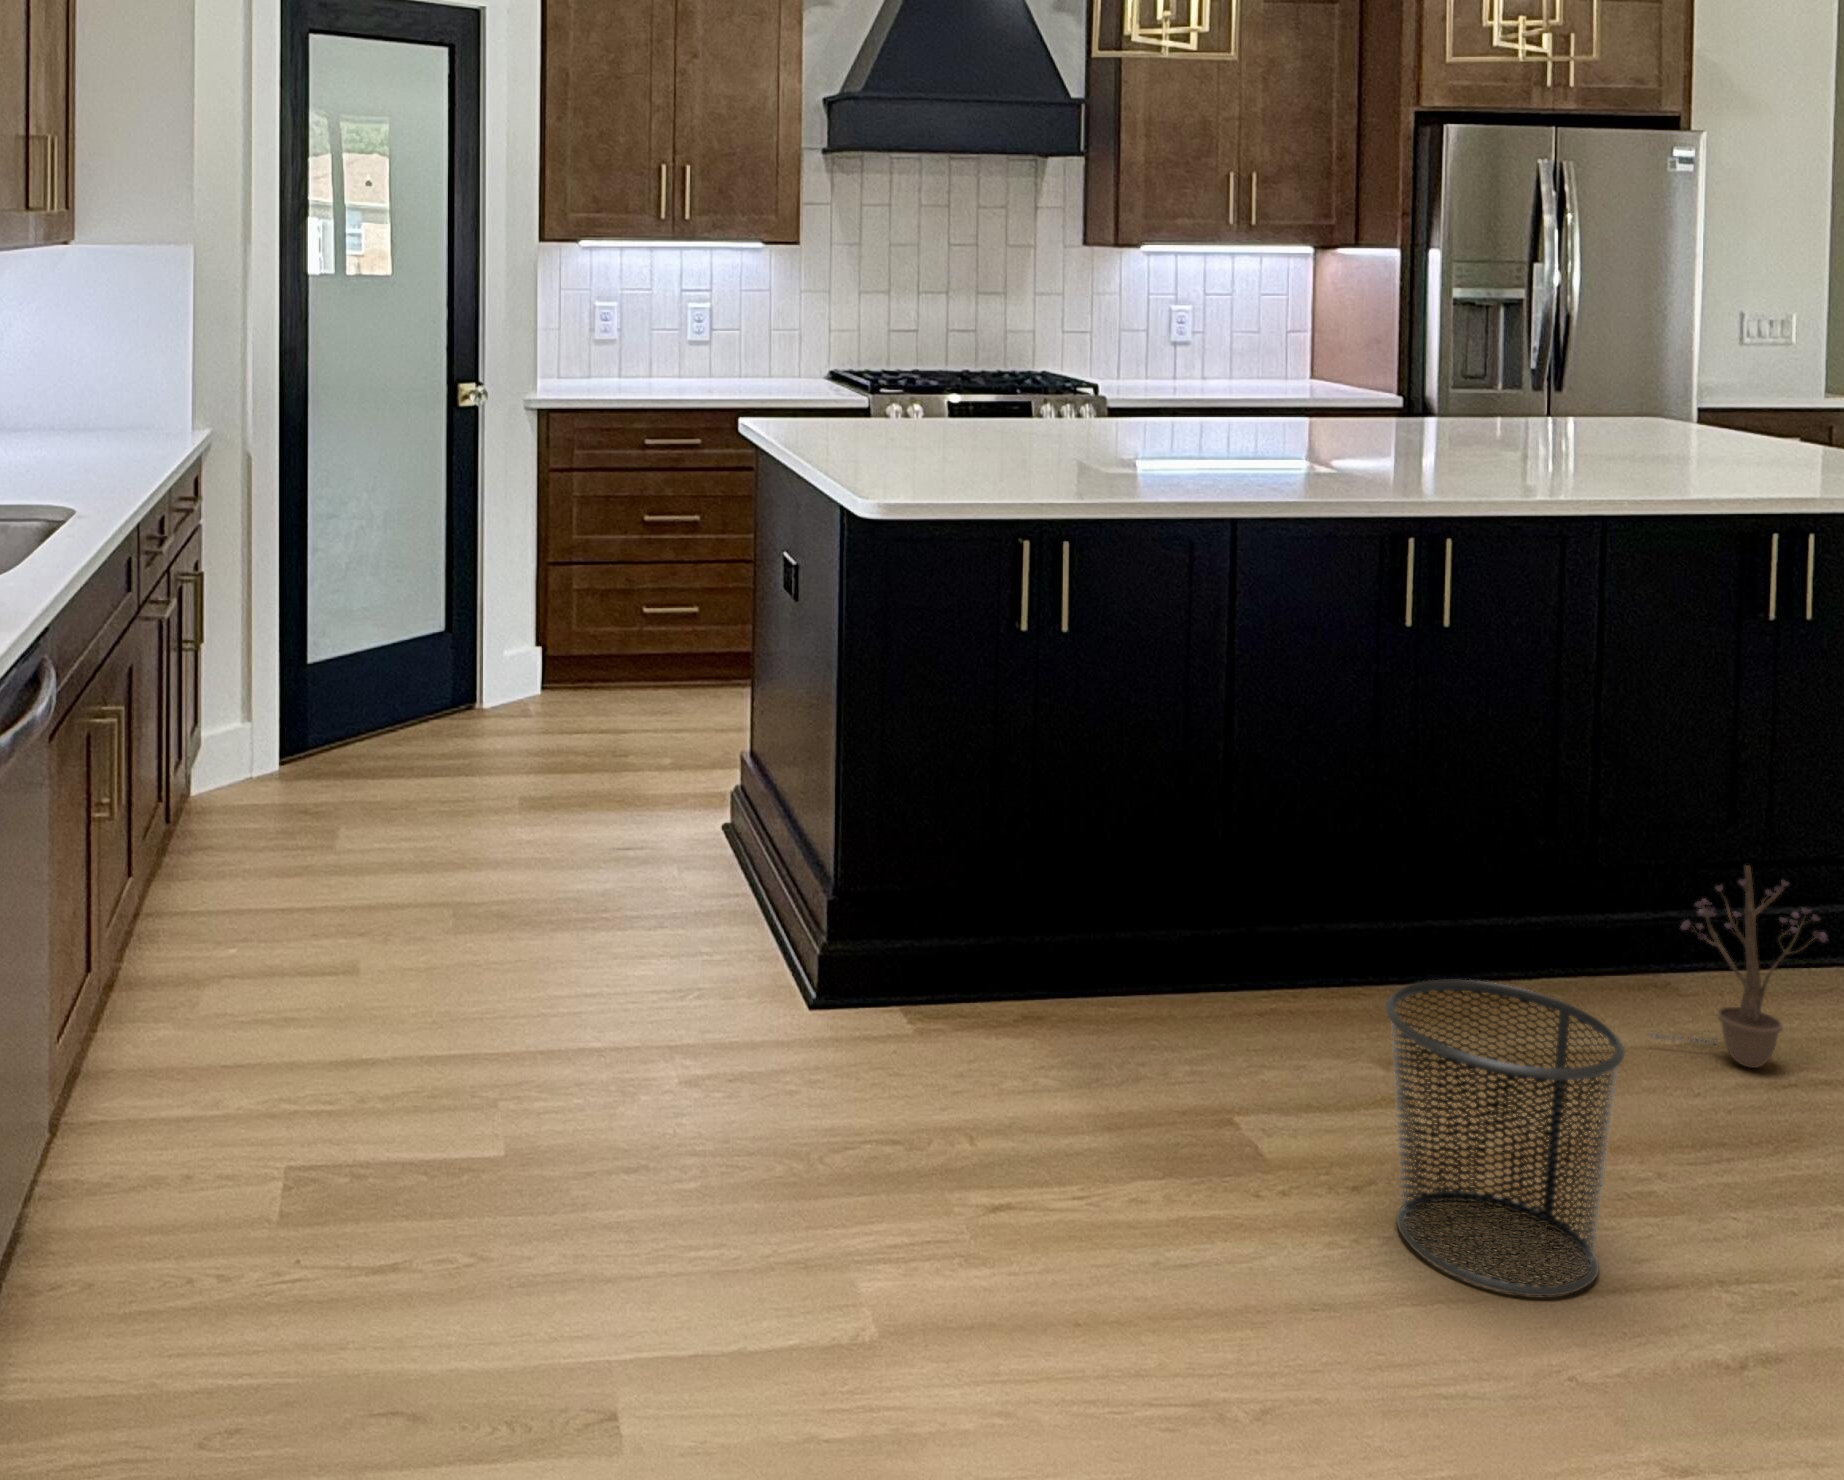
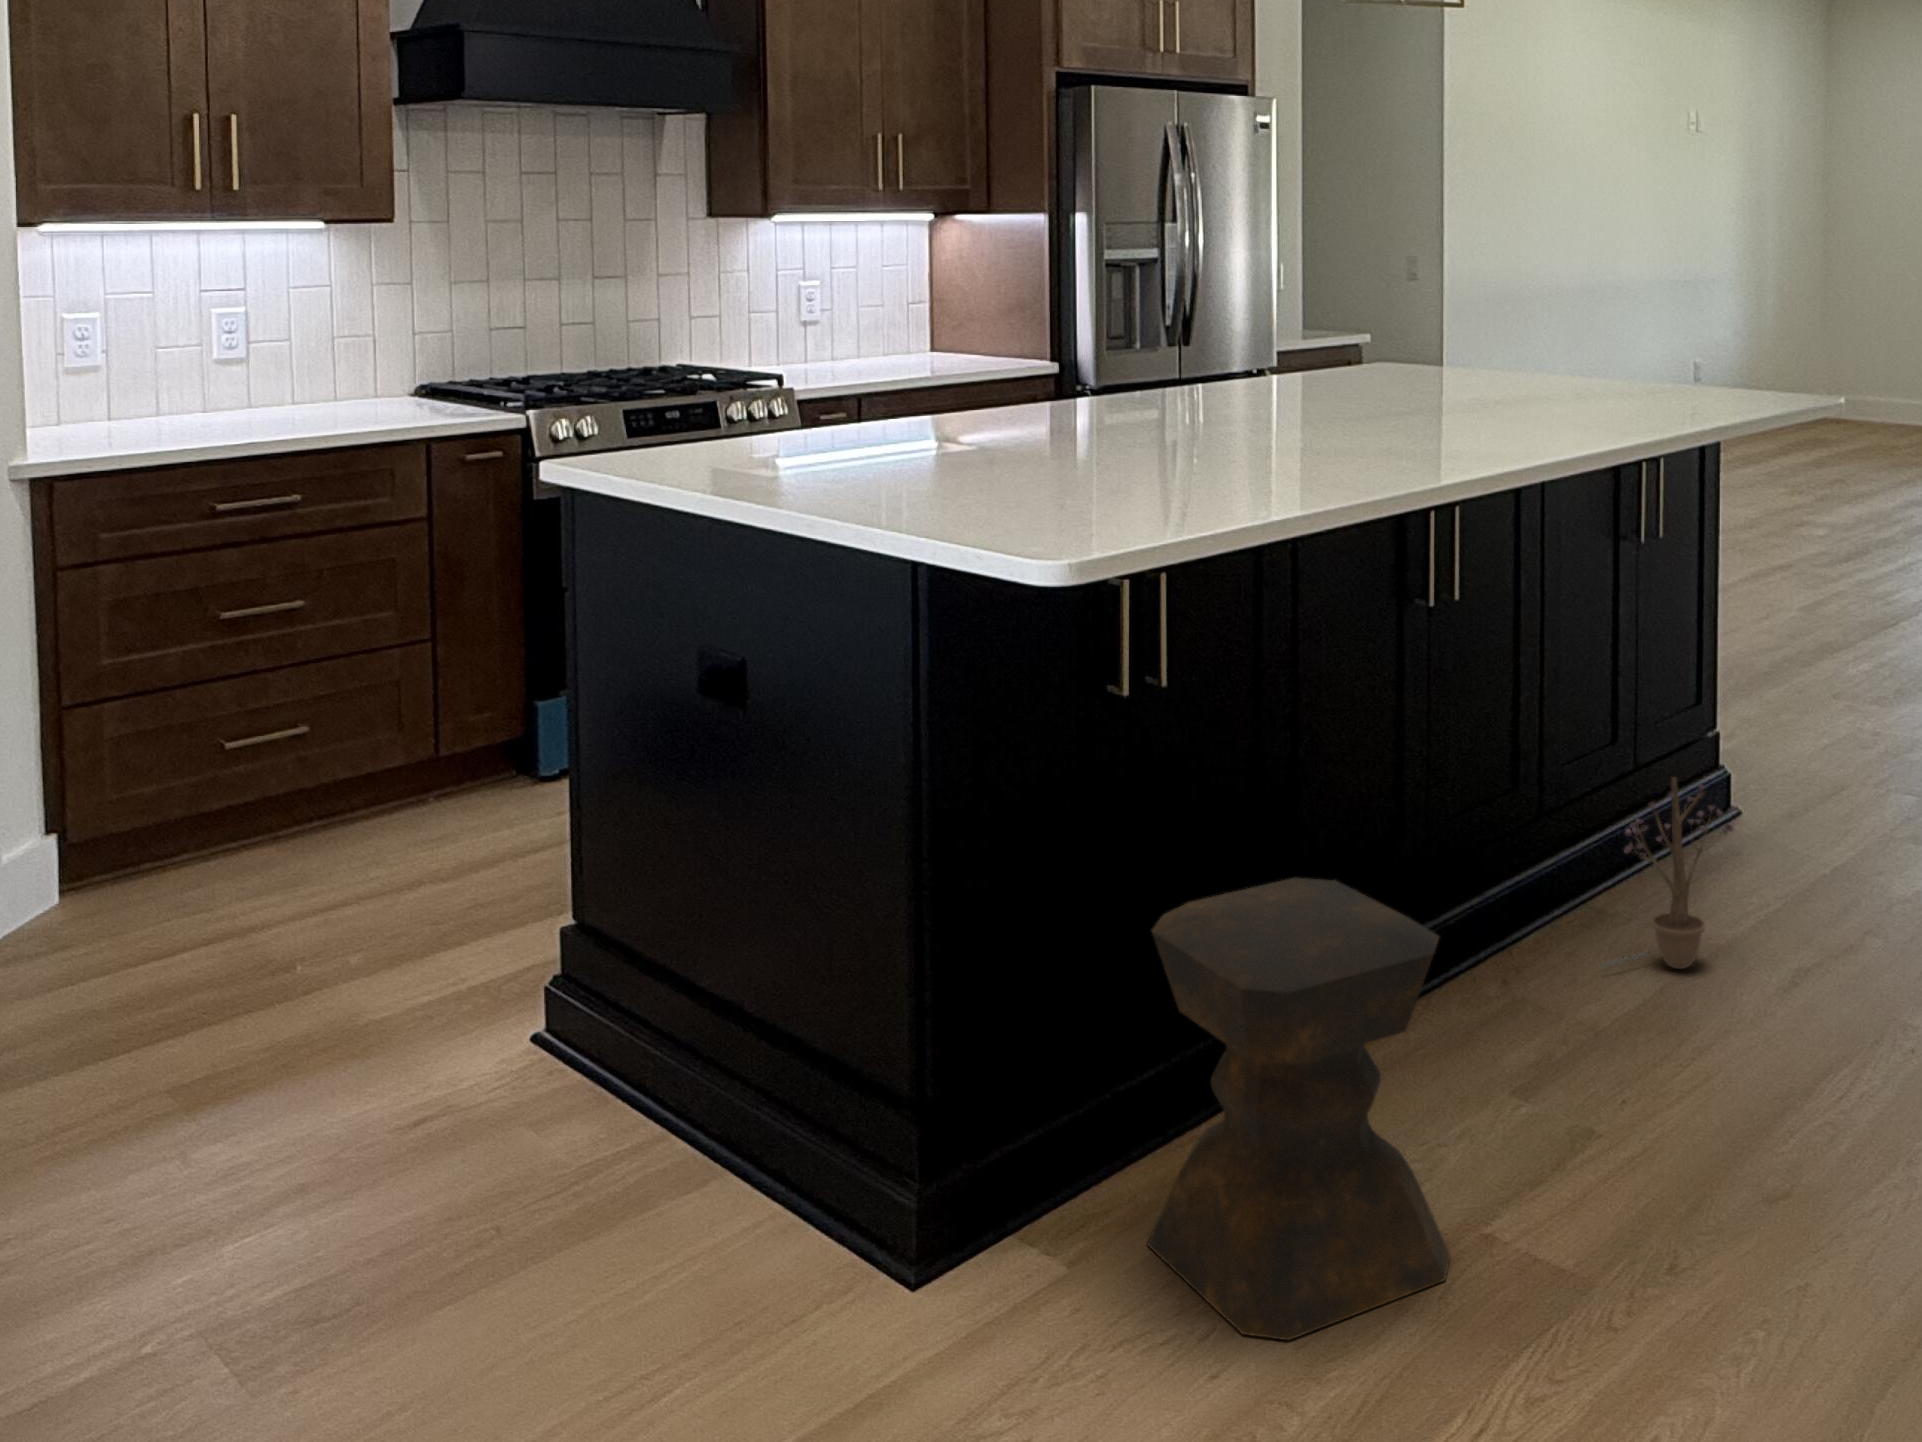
stool: none [1020,819,1250,1182] -> present [1147,878,1450,1340]
waste bin: present [1386,980,1625,1296] -> none [1588,961,1824,1294]

